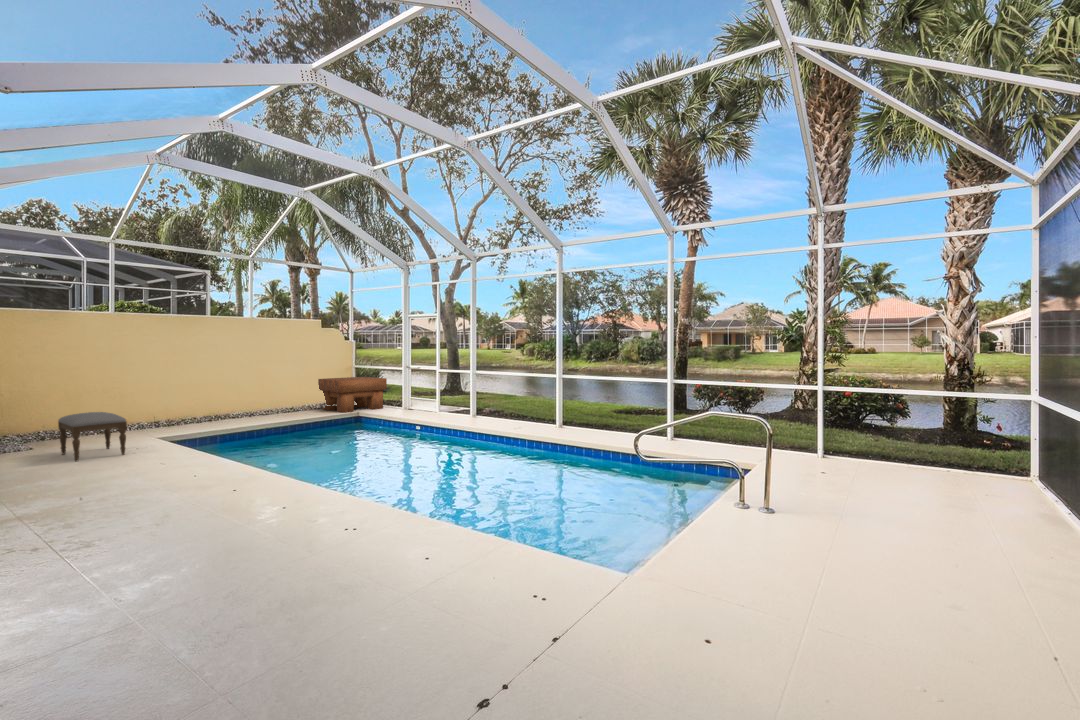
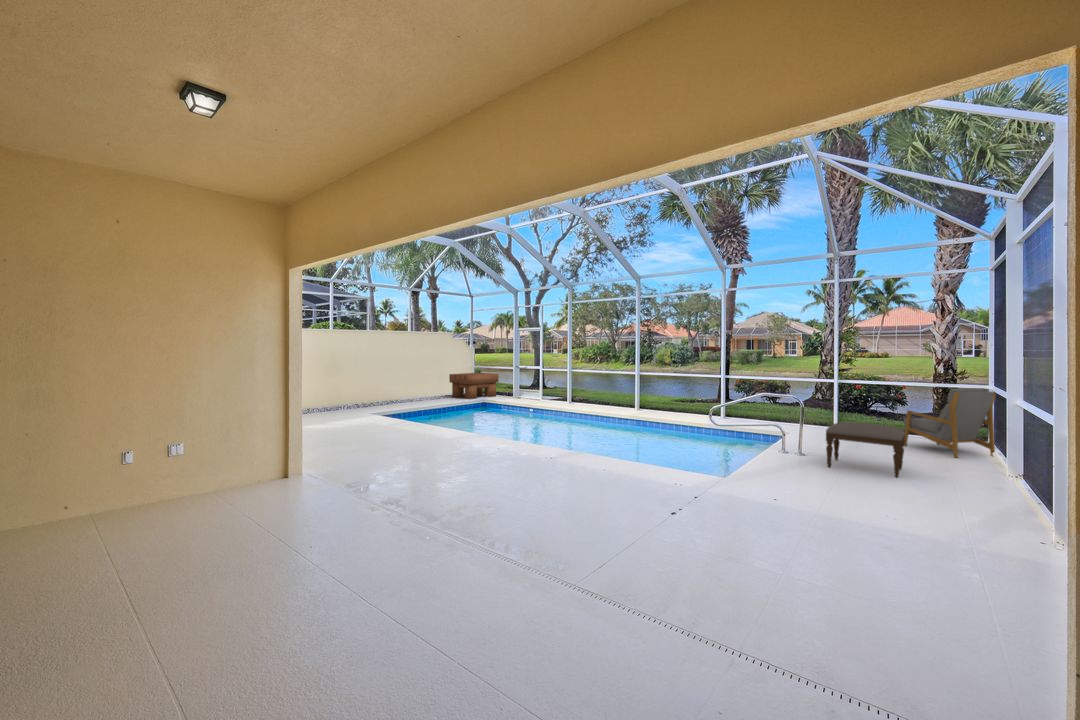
armchair: none [920,398,1061,507] -> present [904,388,996,458]
ottoman: present [58,412,127,461] -> present [826,422,905,477]

